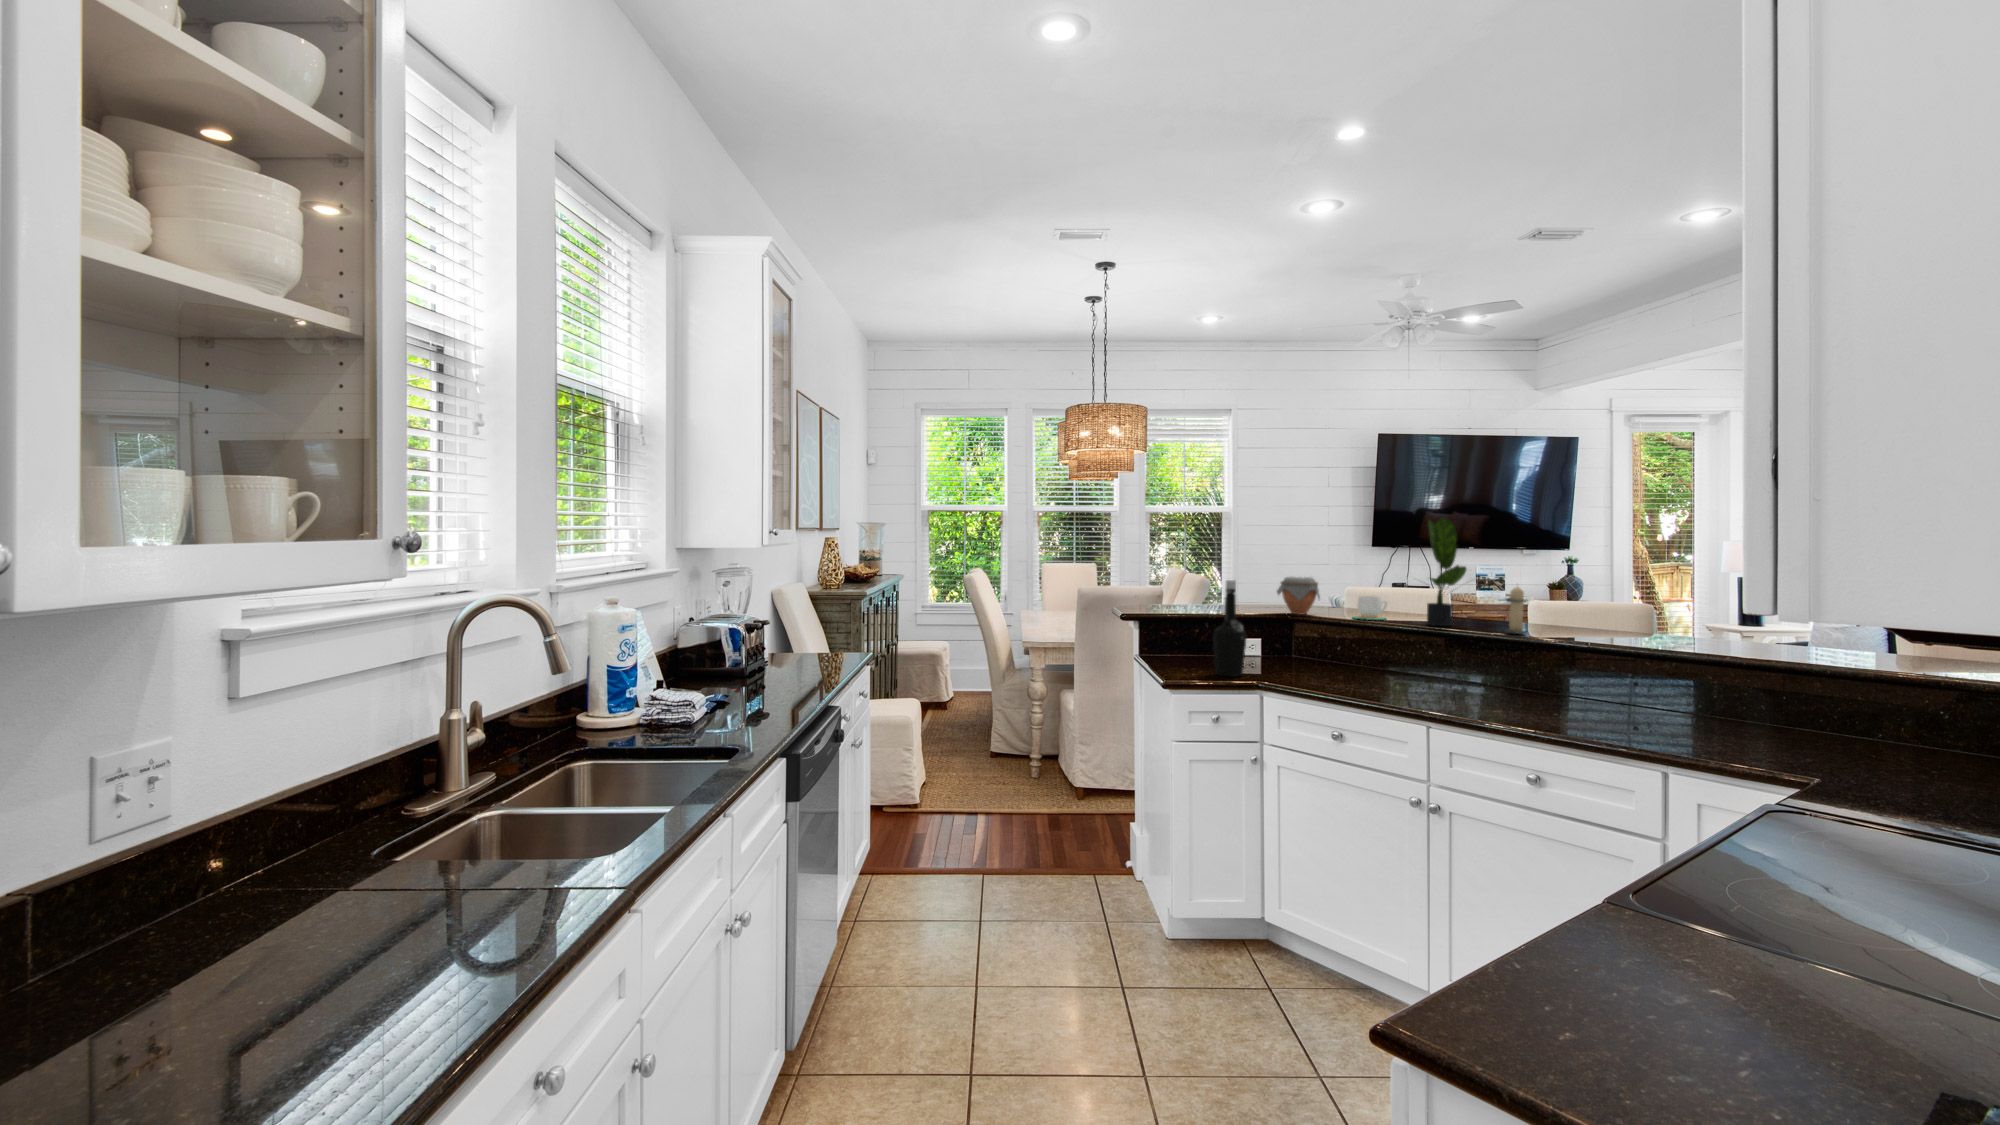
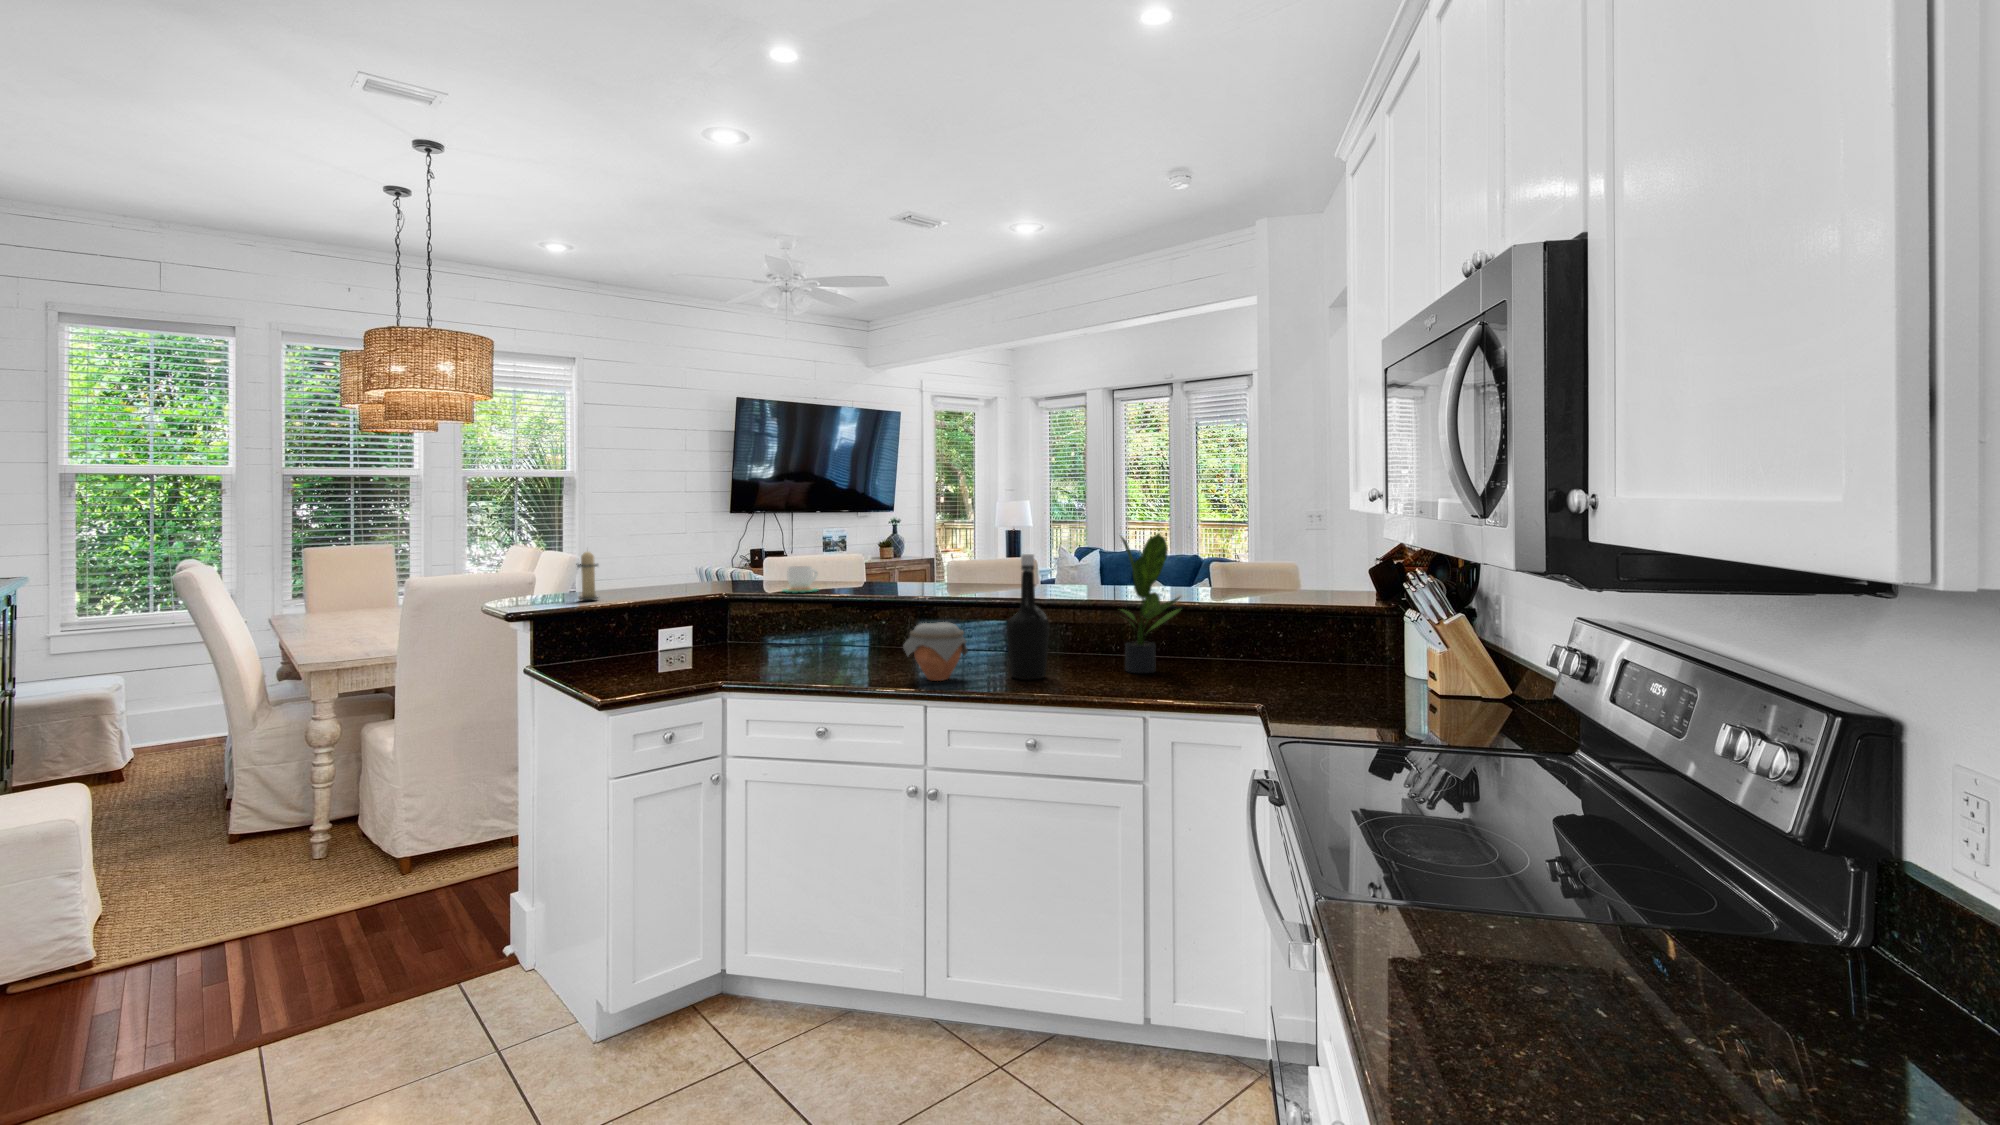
potted plant: present [1427,517,1466,626] -> present [1121,534,1180,673]
jar: present [1277,577,1320,615] -> present [903,622,968,681]
bottle: present [1213,580,1246,677] -> present [1007,554,1049,680]
candle: present [1506,587,1528,634] -> present [576,552,598,600]

